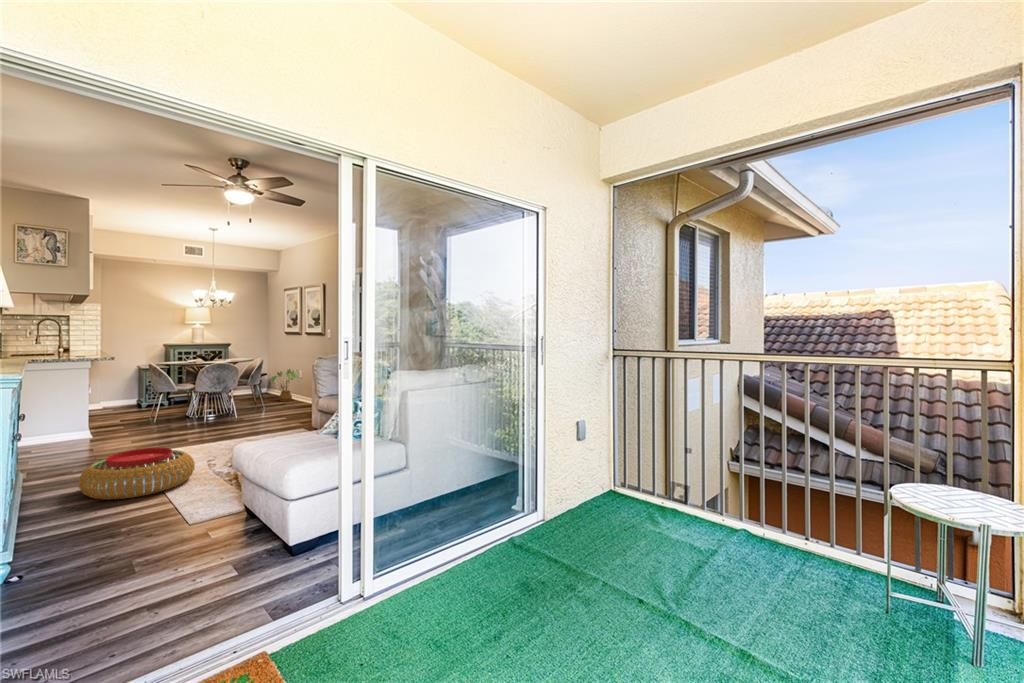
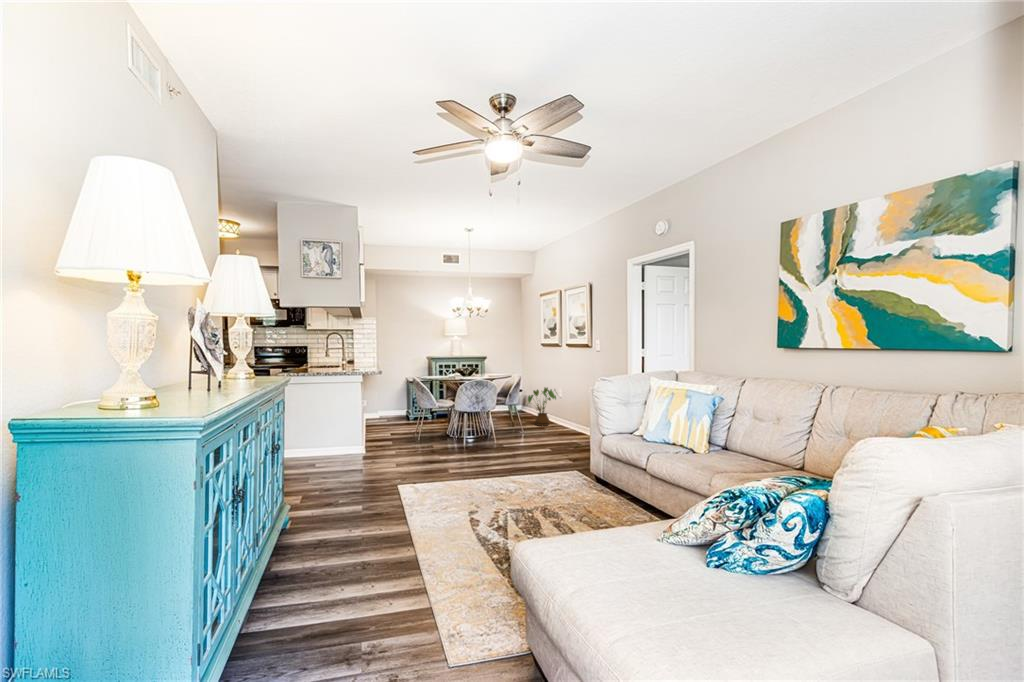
pouf: present [79,448,195,500] -> none [338,487,458,559]

